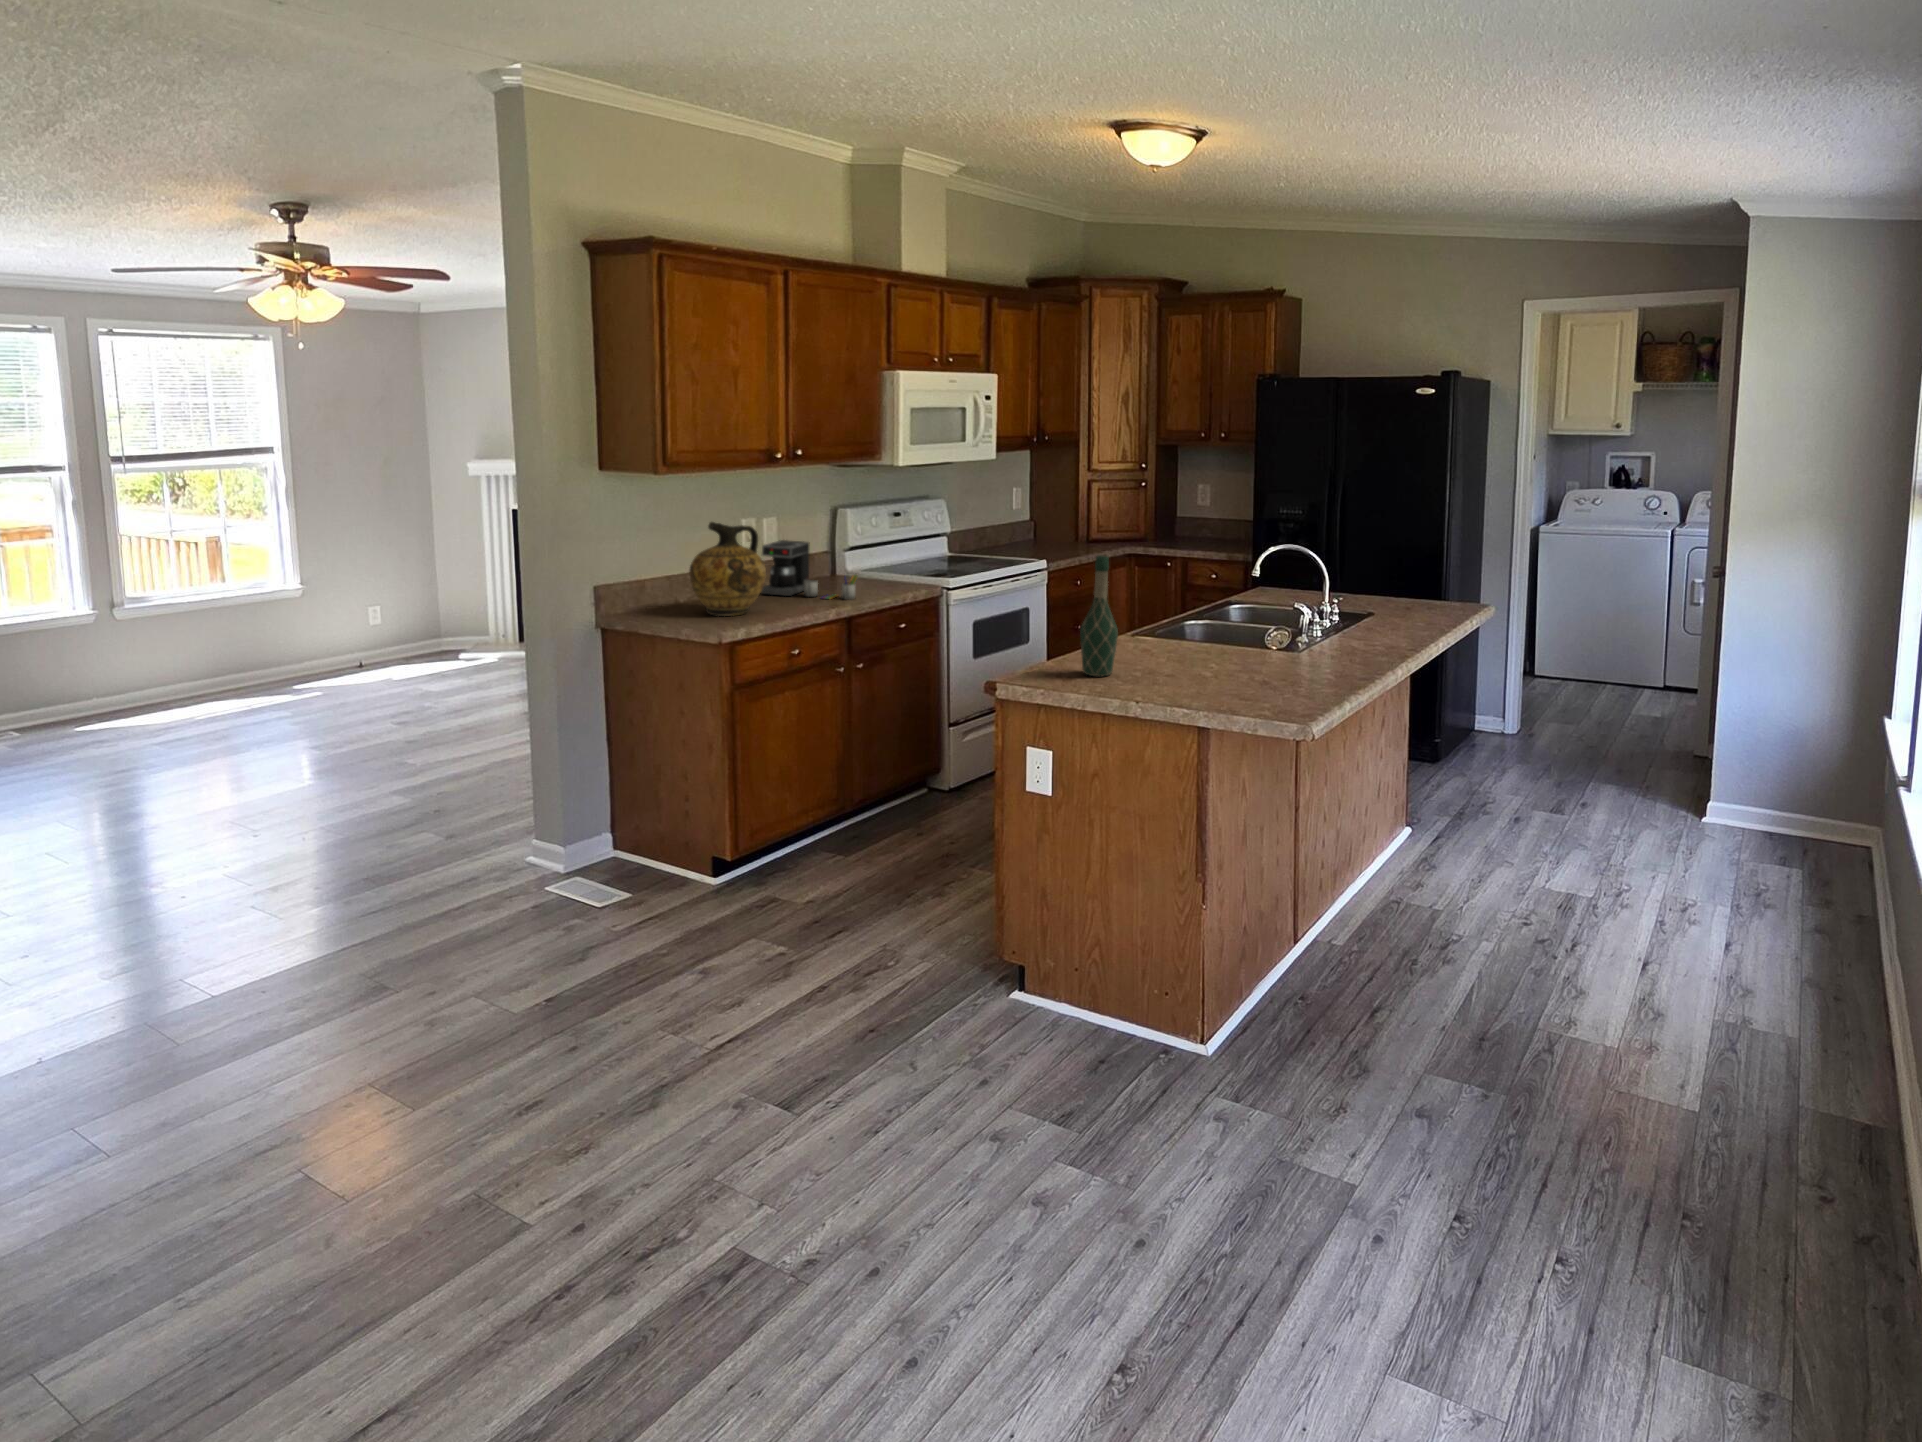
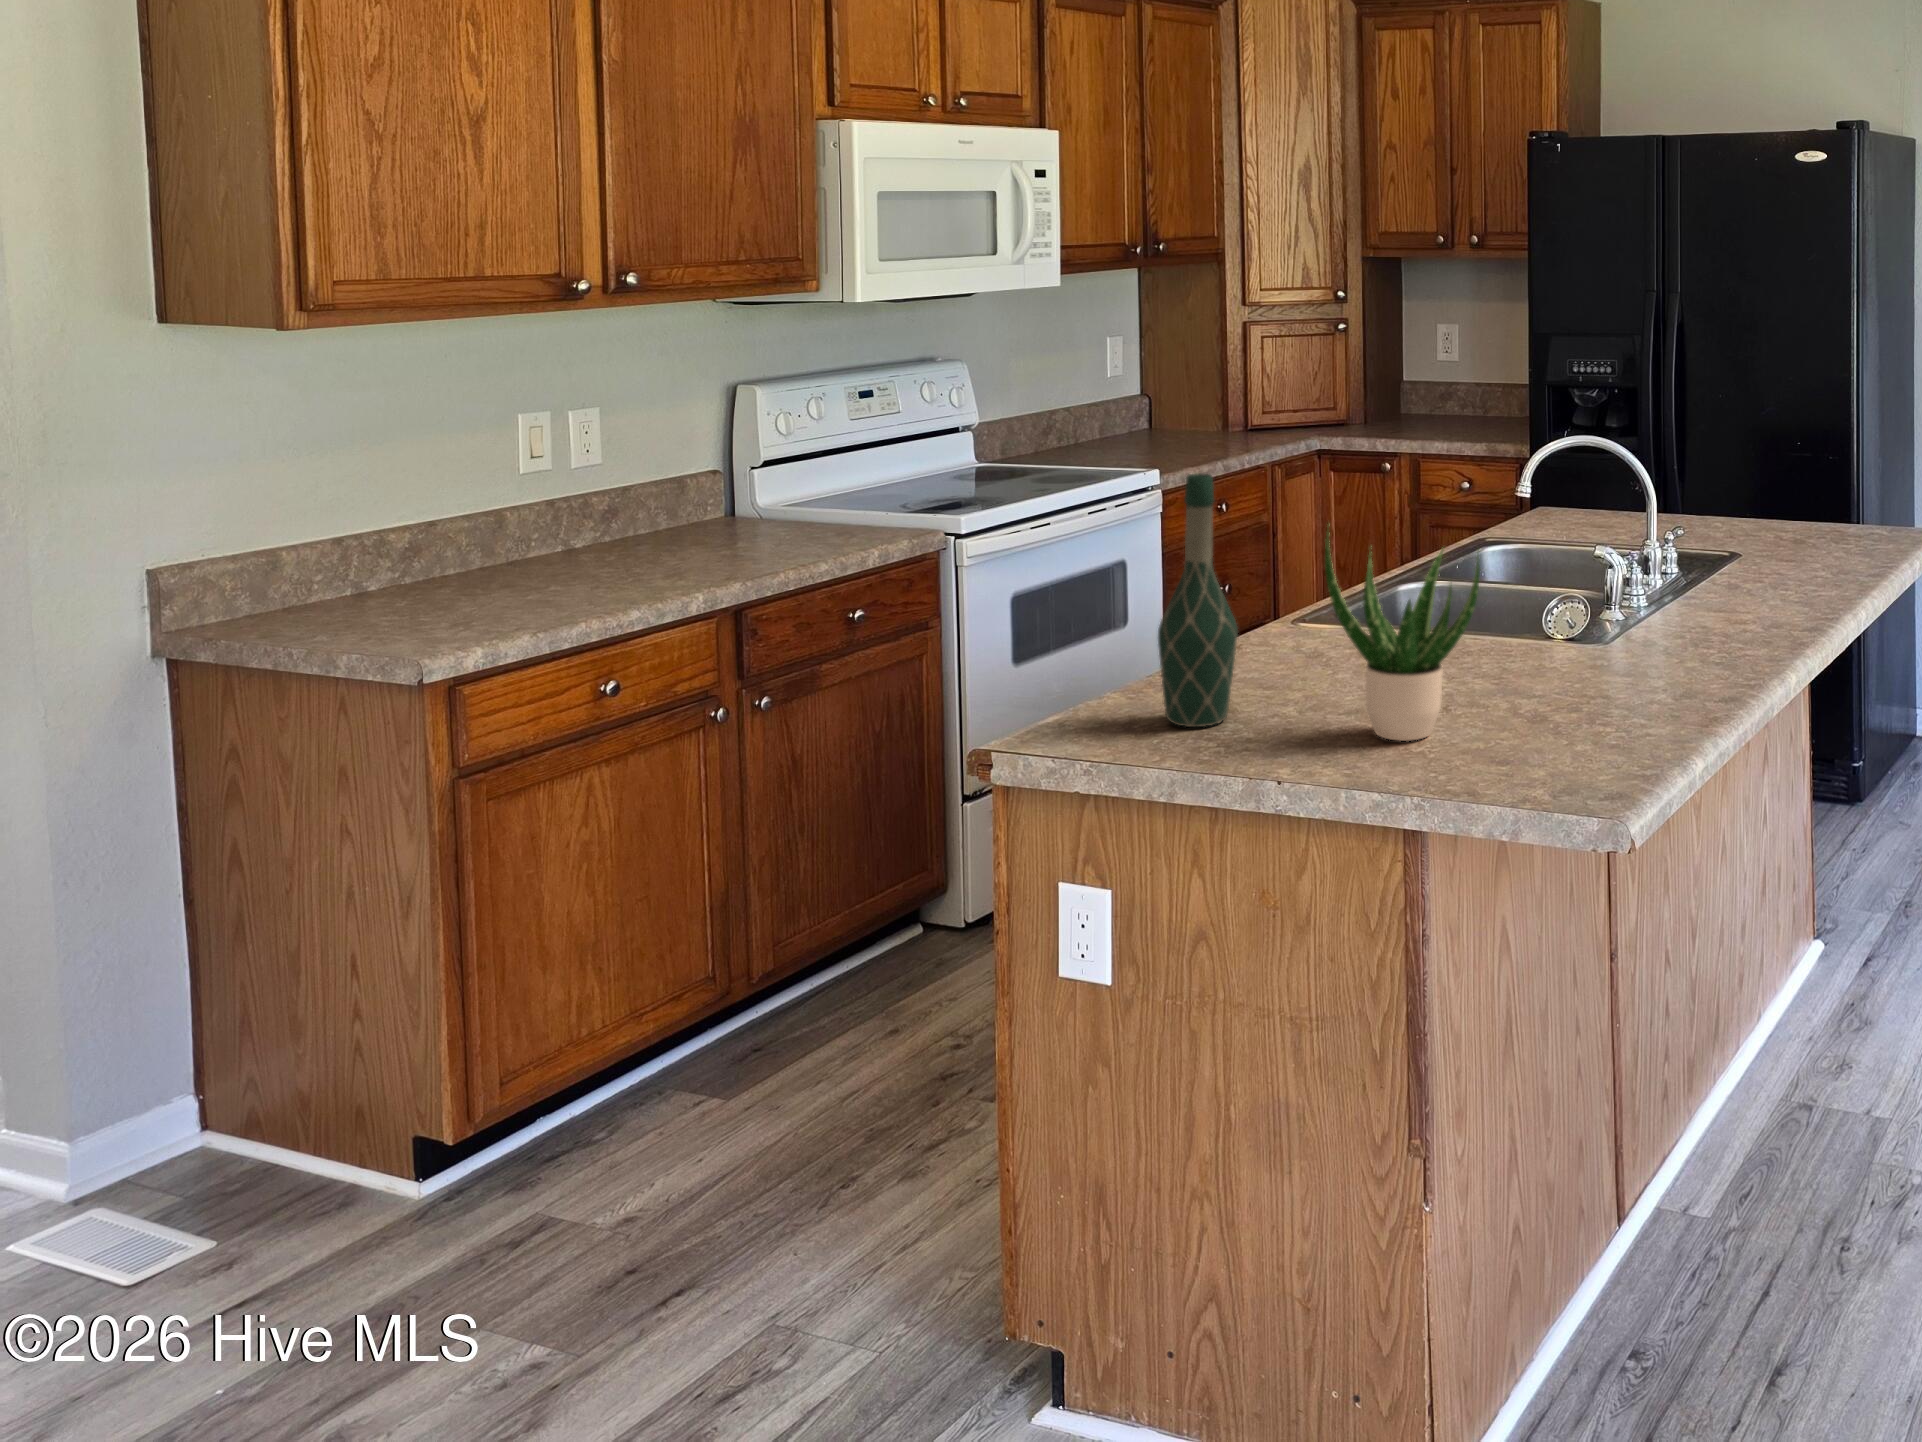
ceramic jug: present [689,522,766,616] -> none [372,423,546,617]
coffee maker: present [761,540,858,600] -> none [557,453,760,570]
potted plant: none [1164,580,1239,686] -> present [1325,531,1480,741]

